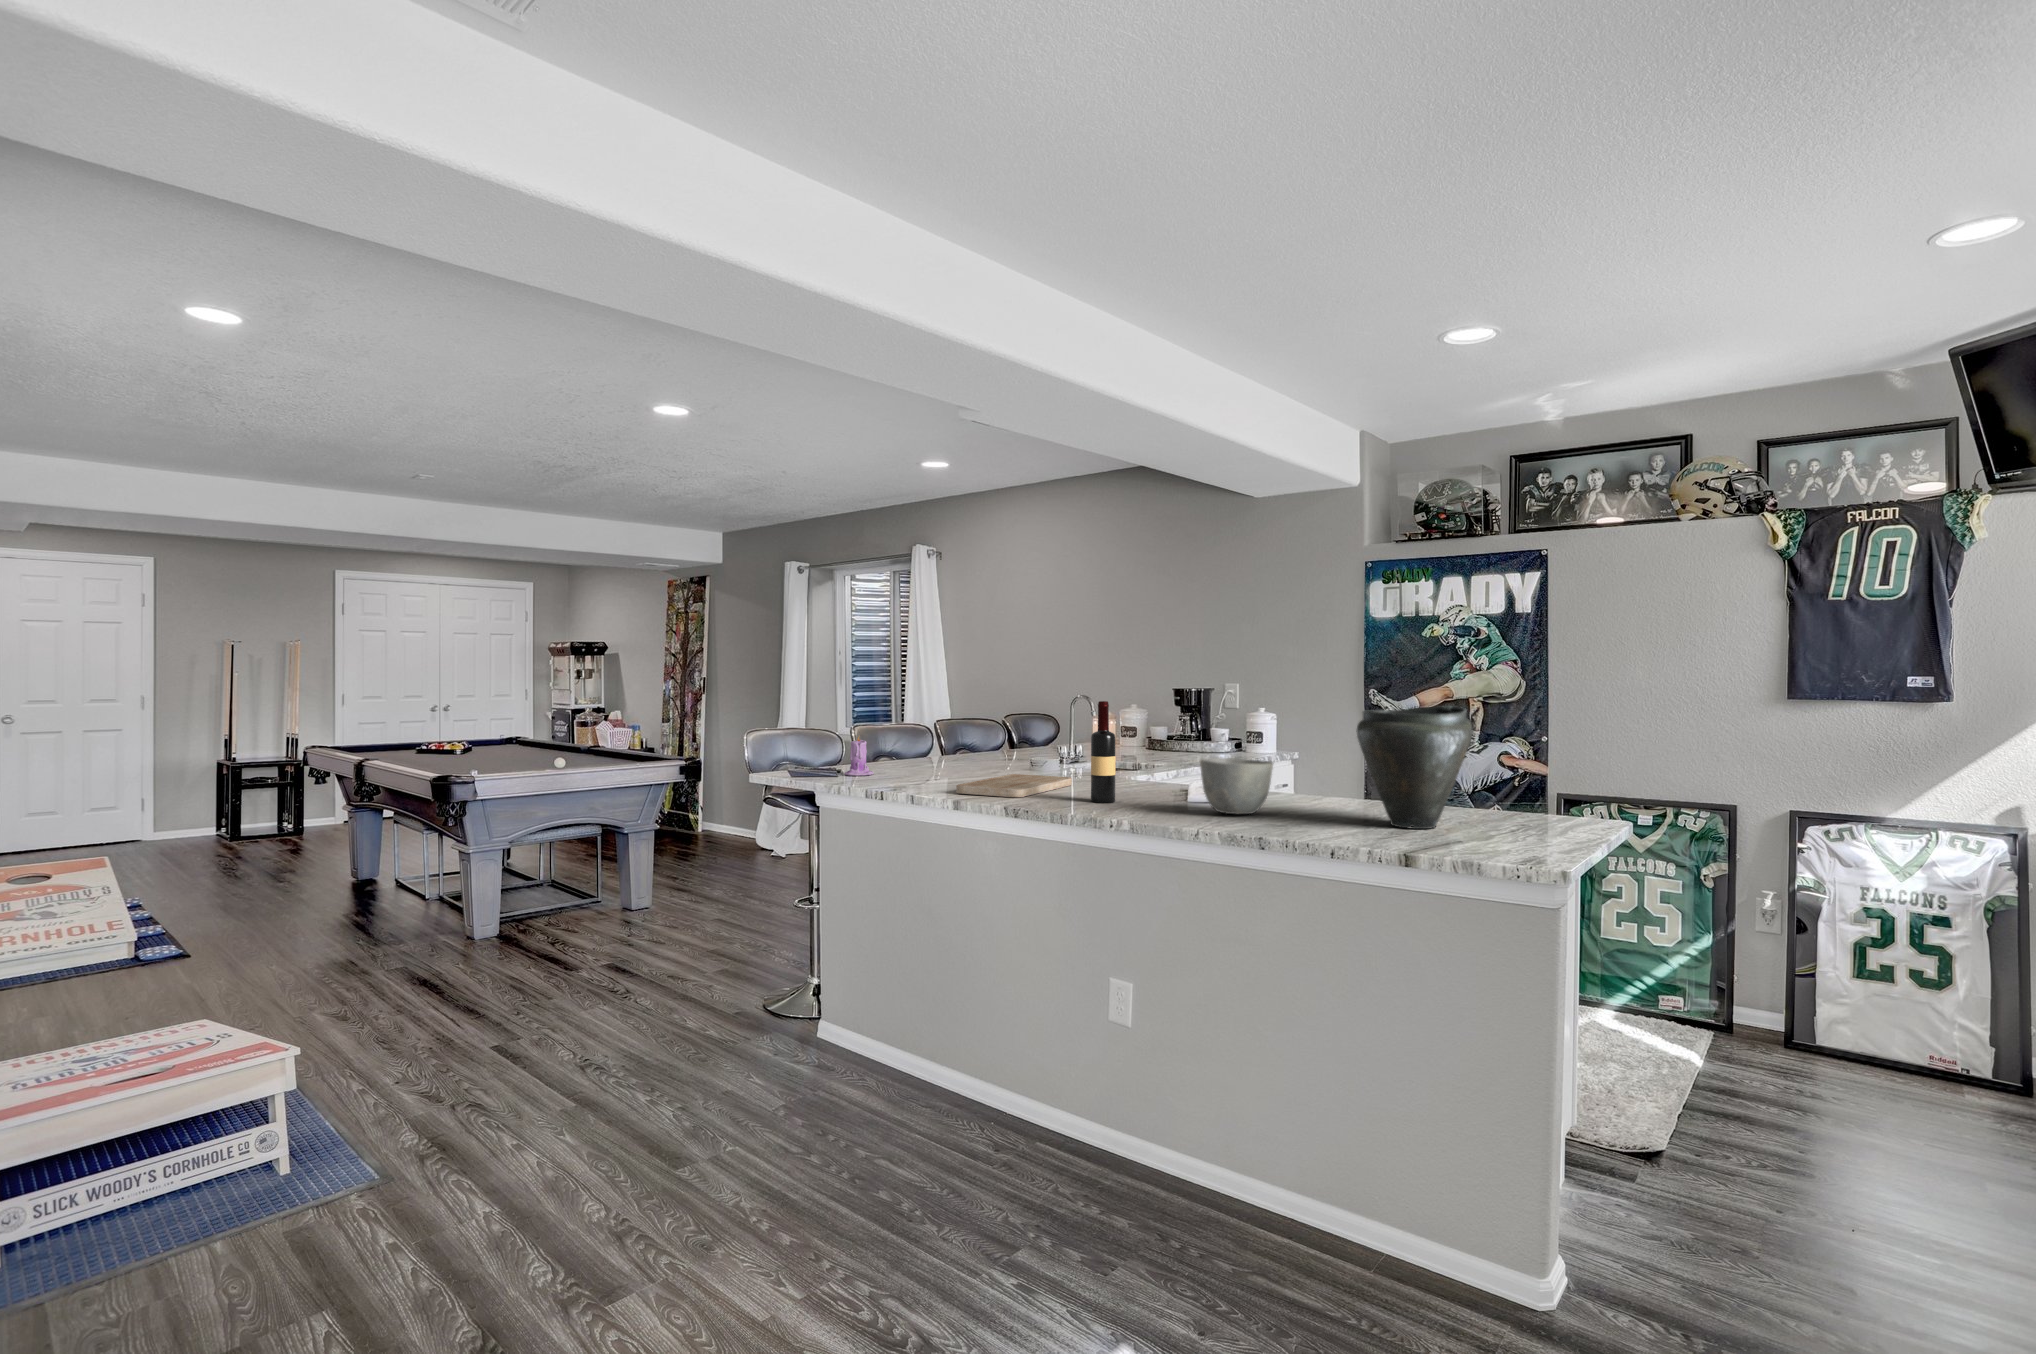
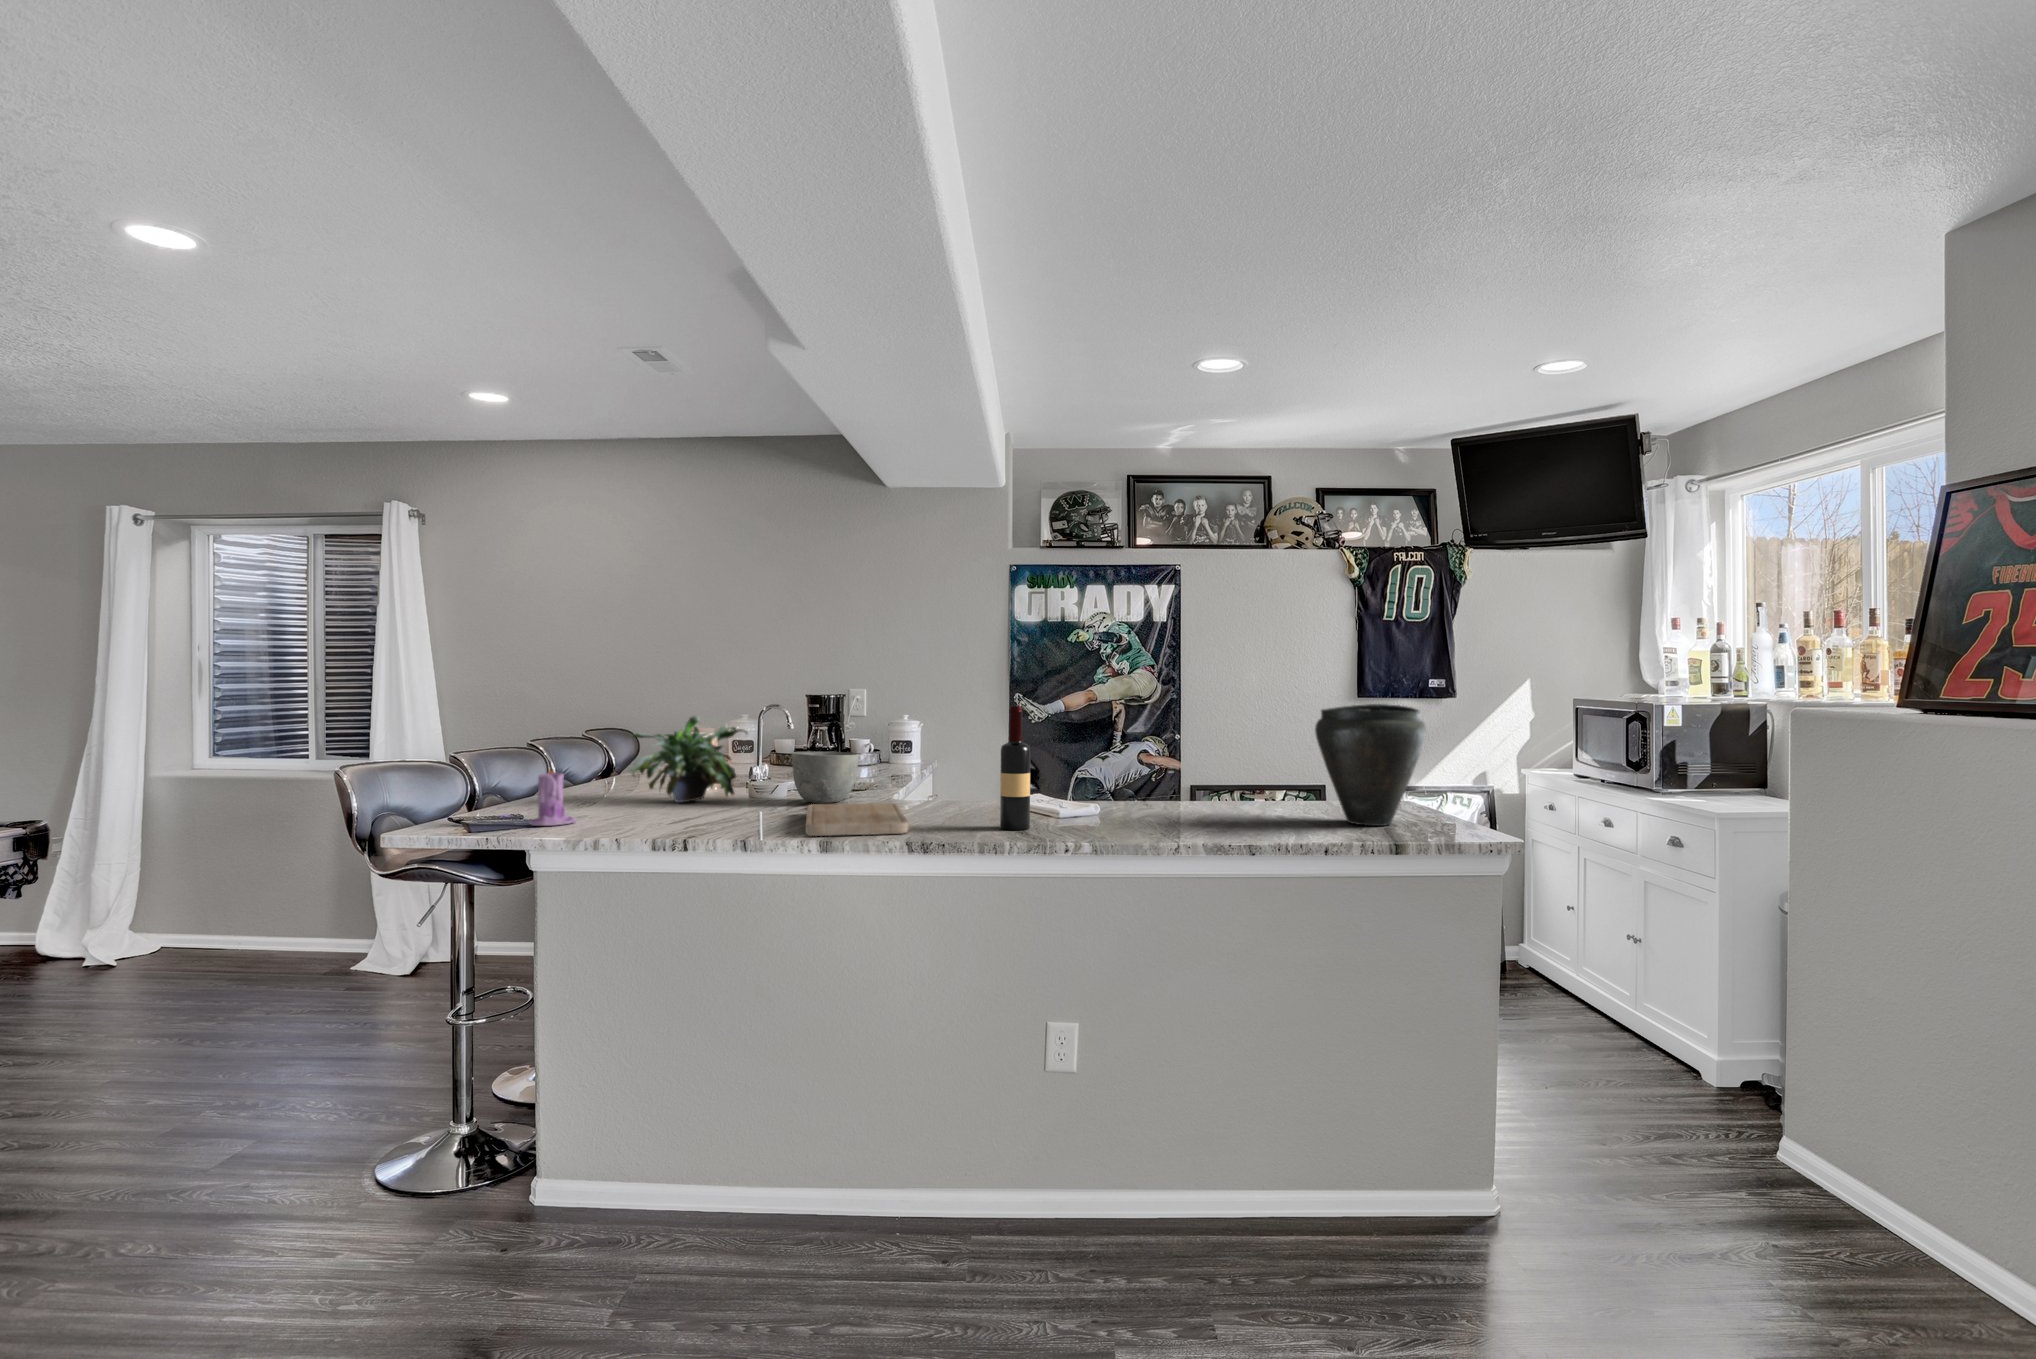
potted plant: none [931,705,1017,768] -> present [630,716,747,802]
bowl: present [1200,757,1273,814] -> present [791,751,859,803]

